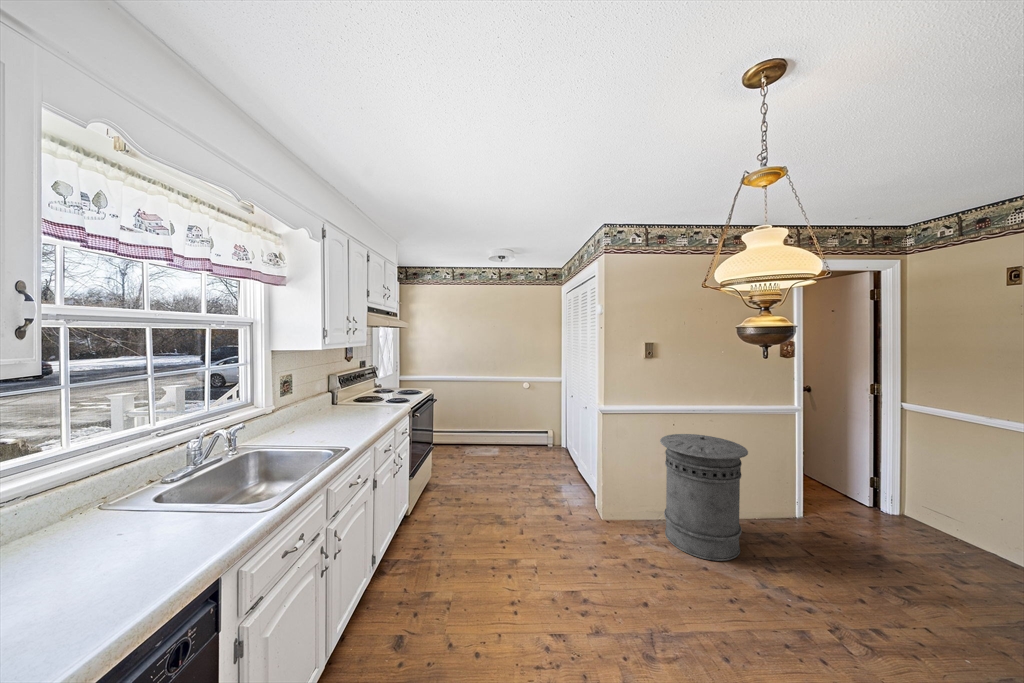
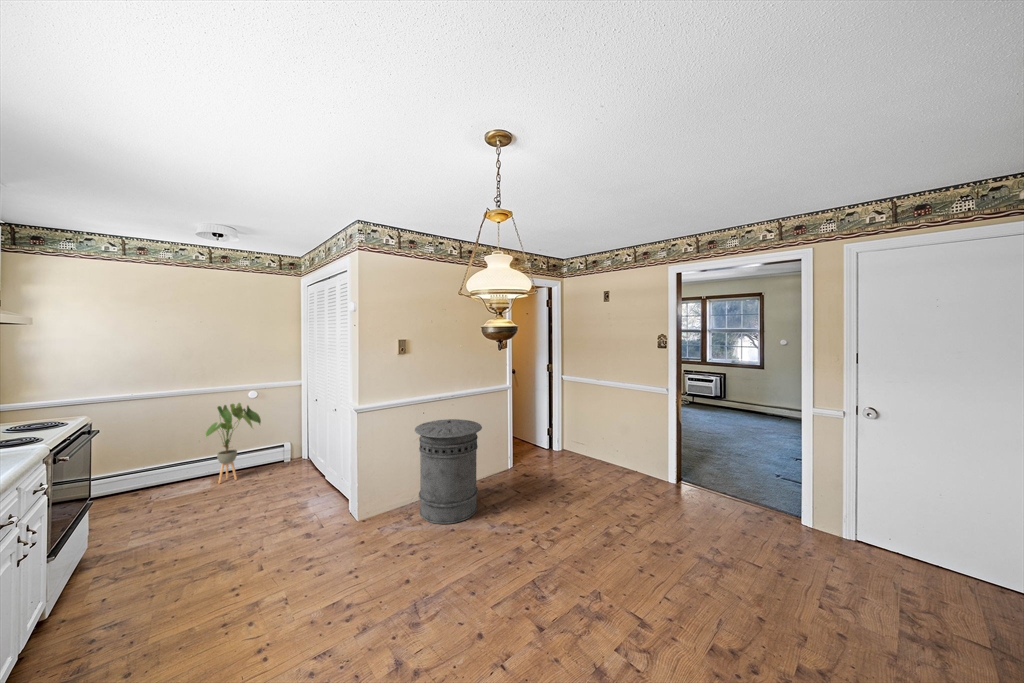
house plant: none [496,391,531,453] -> present [206,403,261,484]

